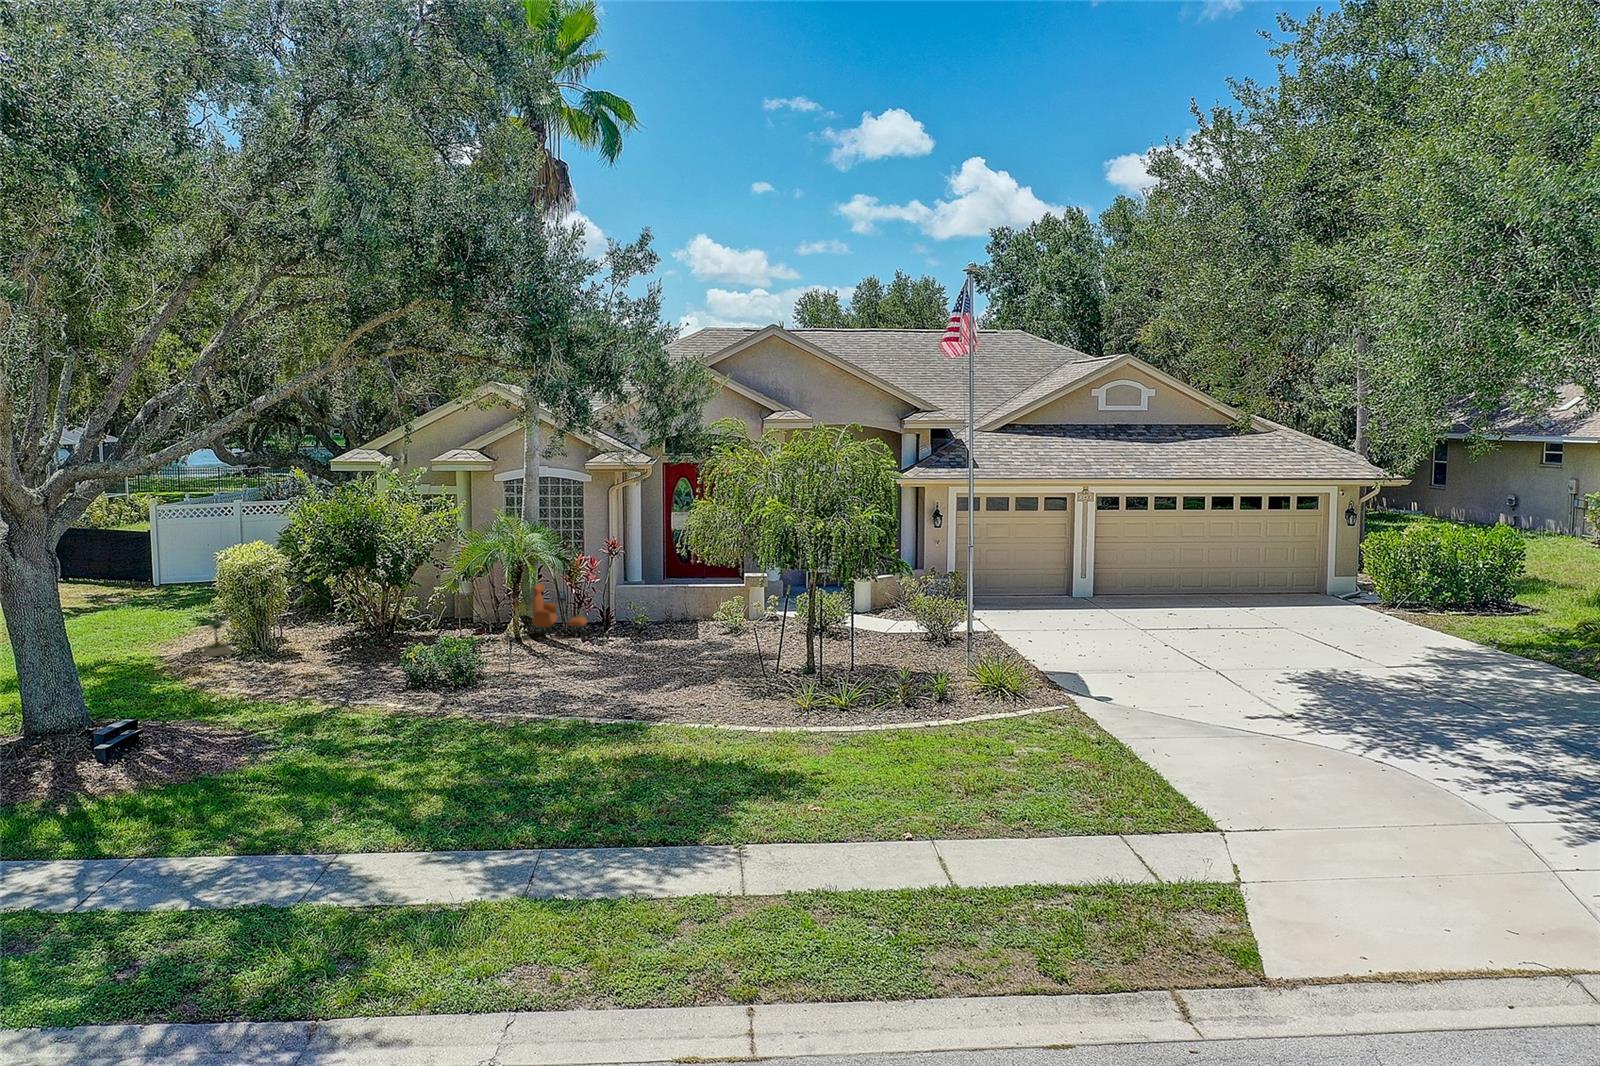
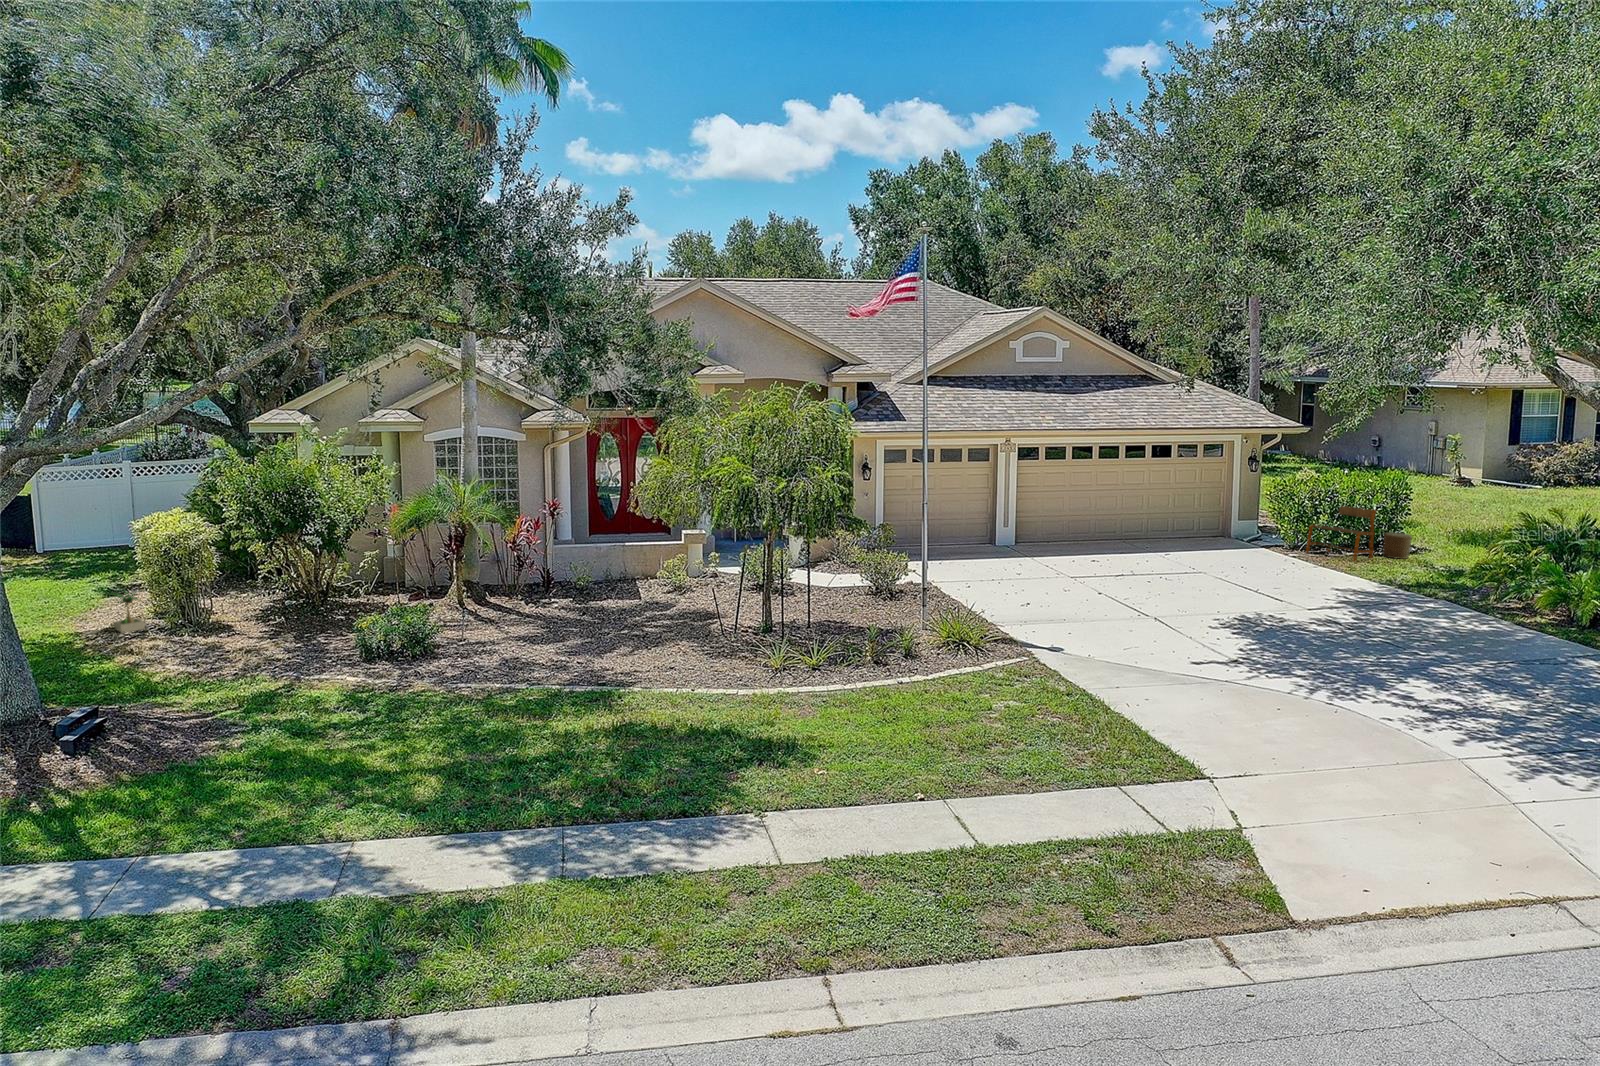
bench: none [1402,558,1480,620] -> present [1306,506,1377,562]
lounge chair: present [532,584,588,638] -> none [469,546,531,602]
woven basket: none [1490,590,1522,618] -> present [1383,533,1412,559]

